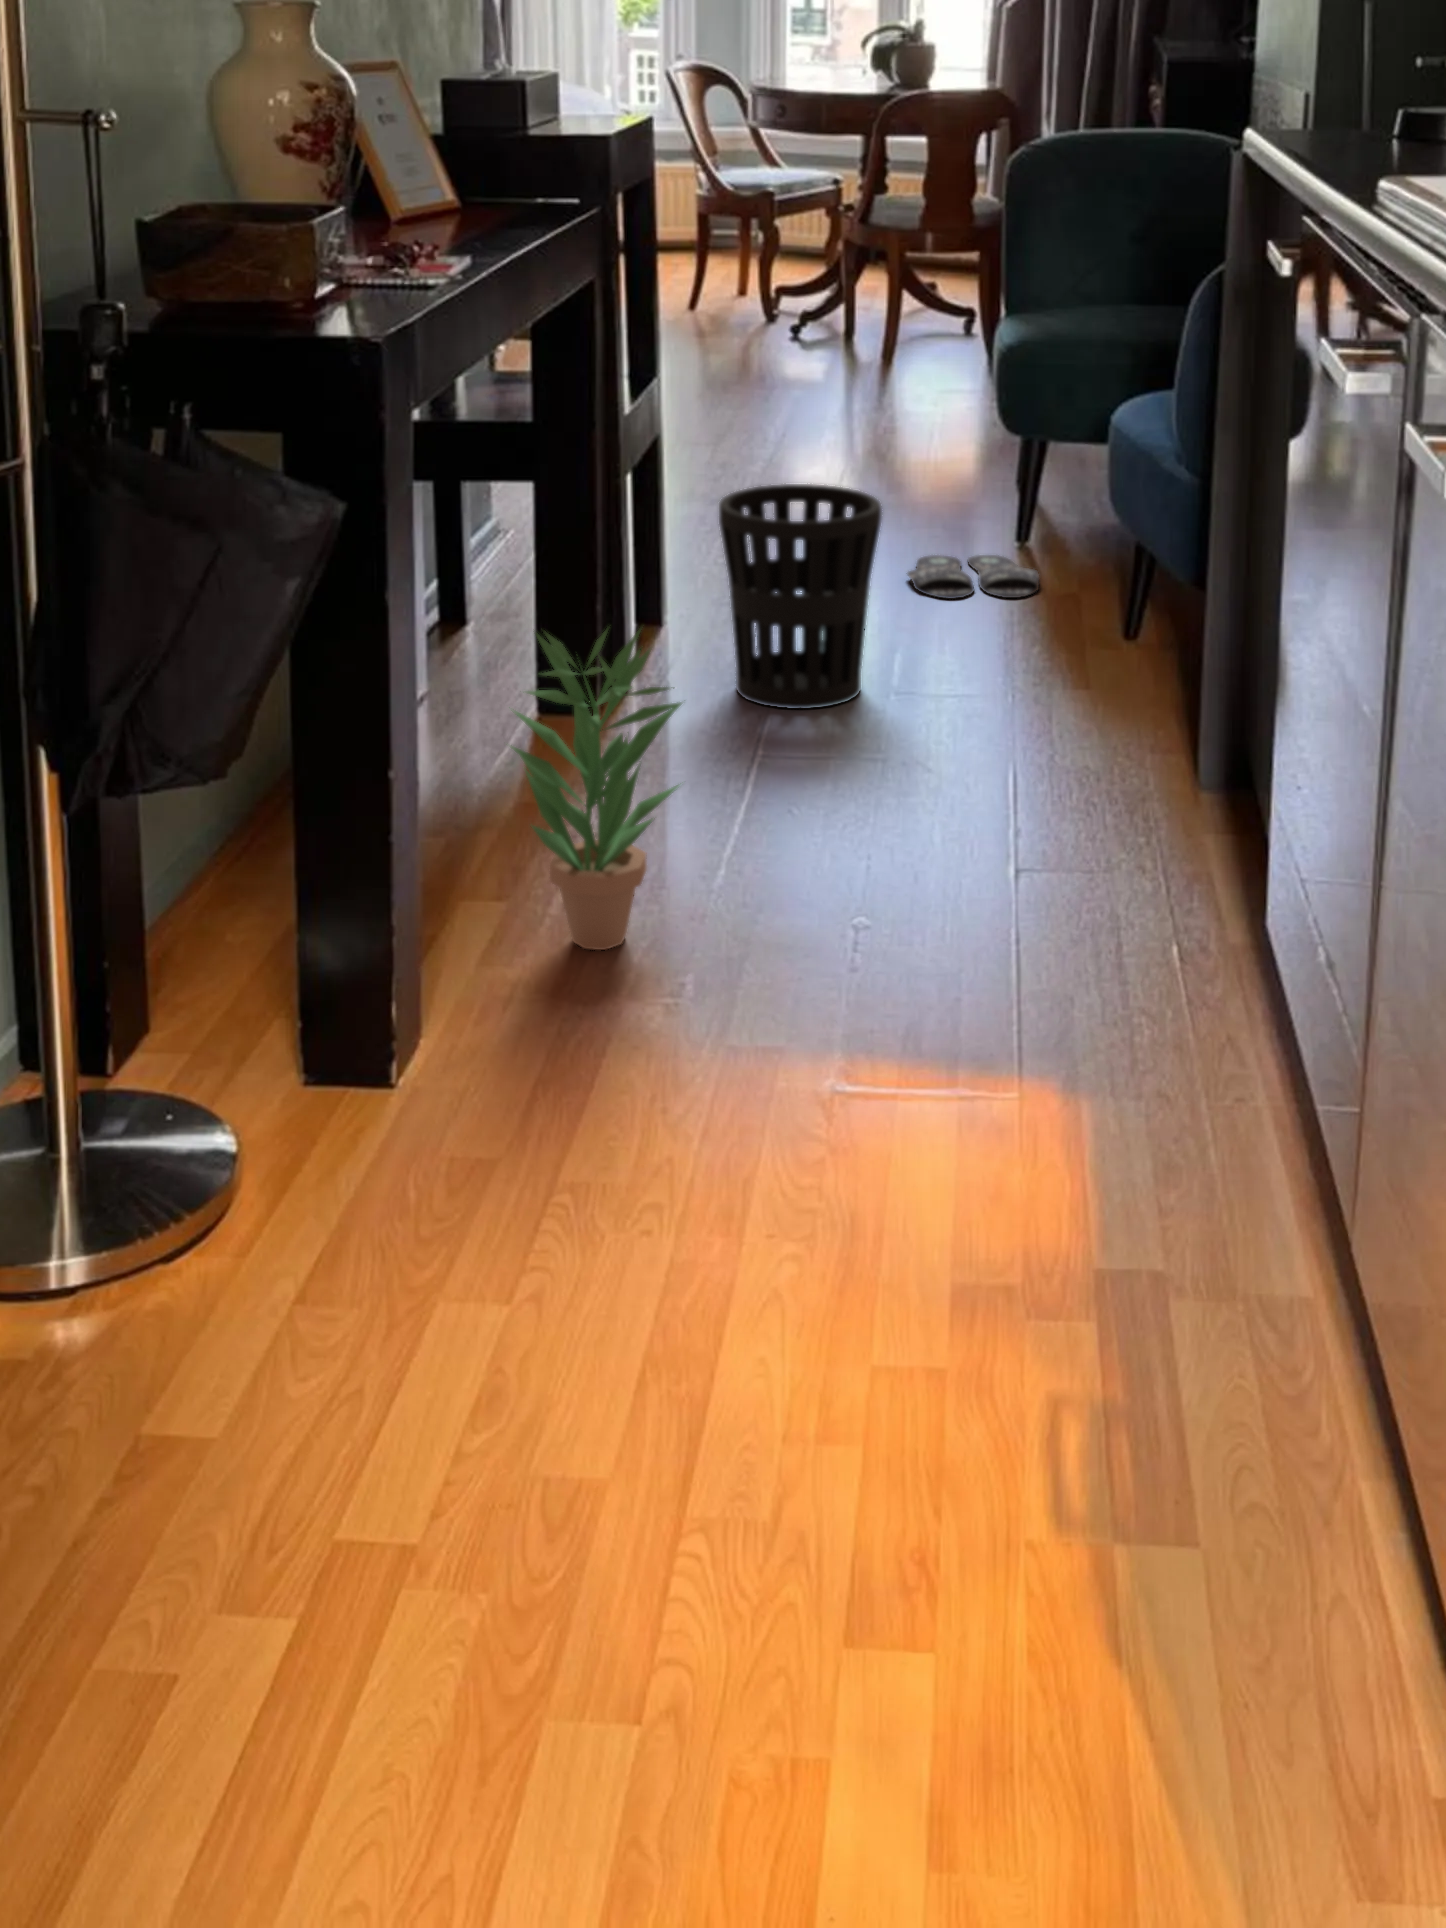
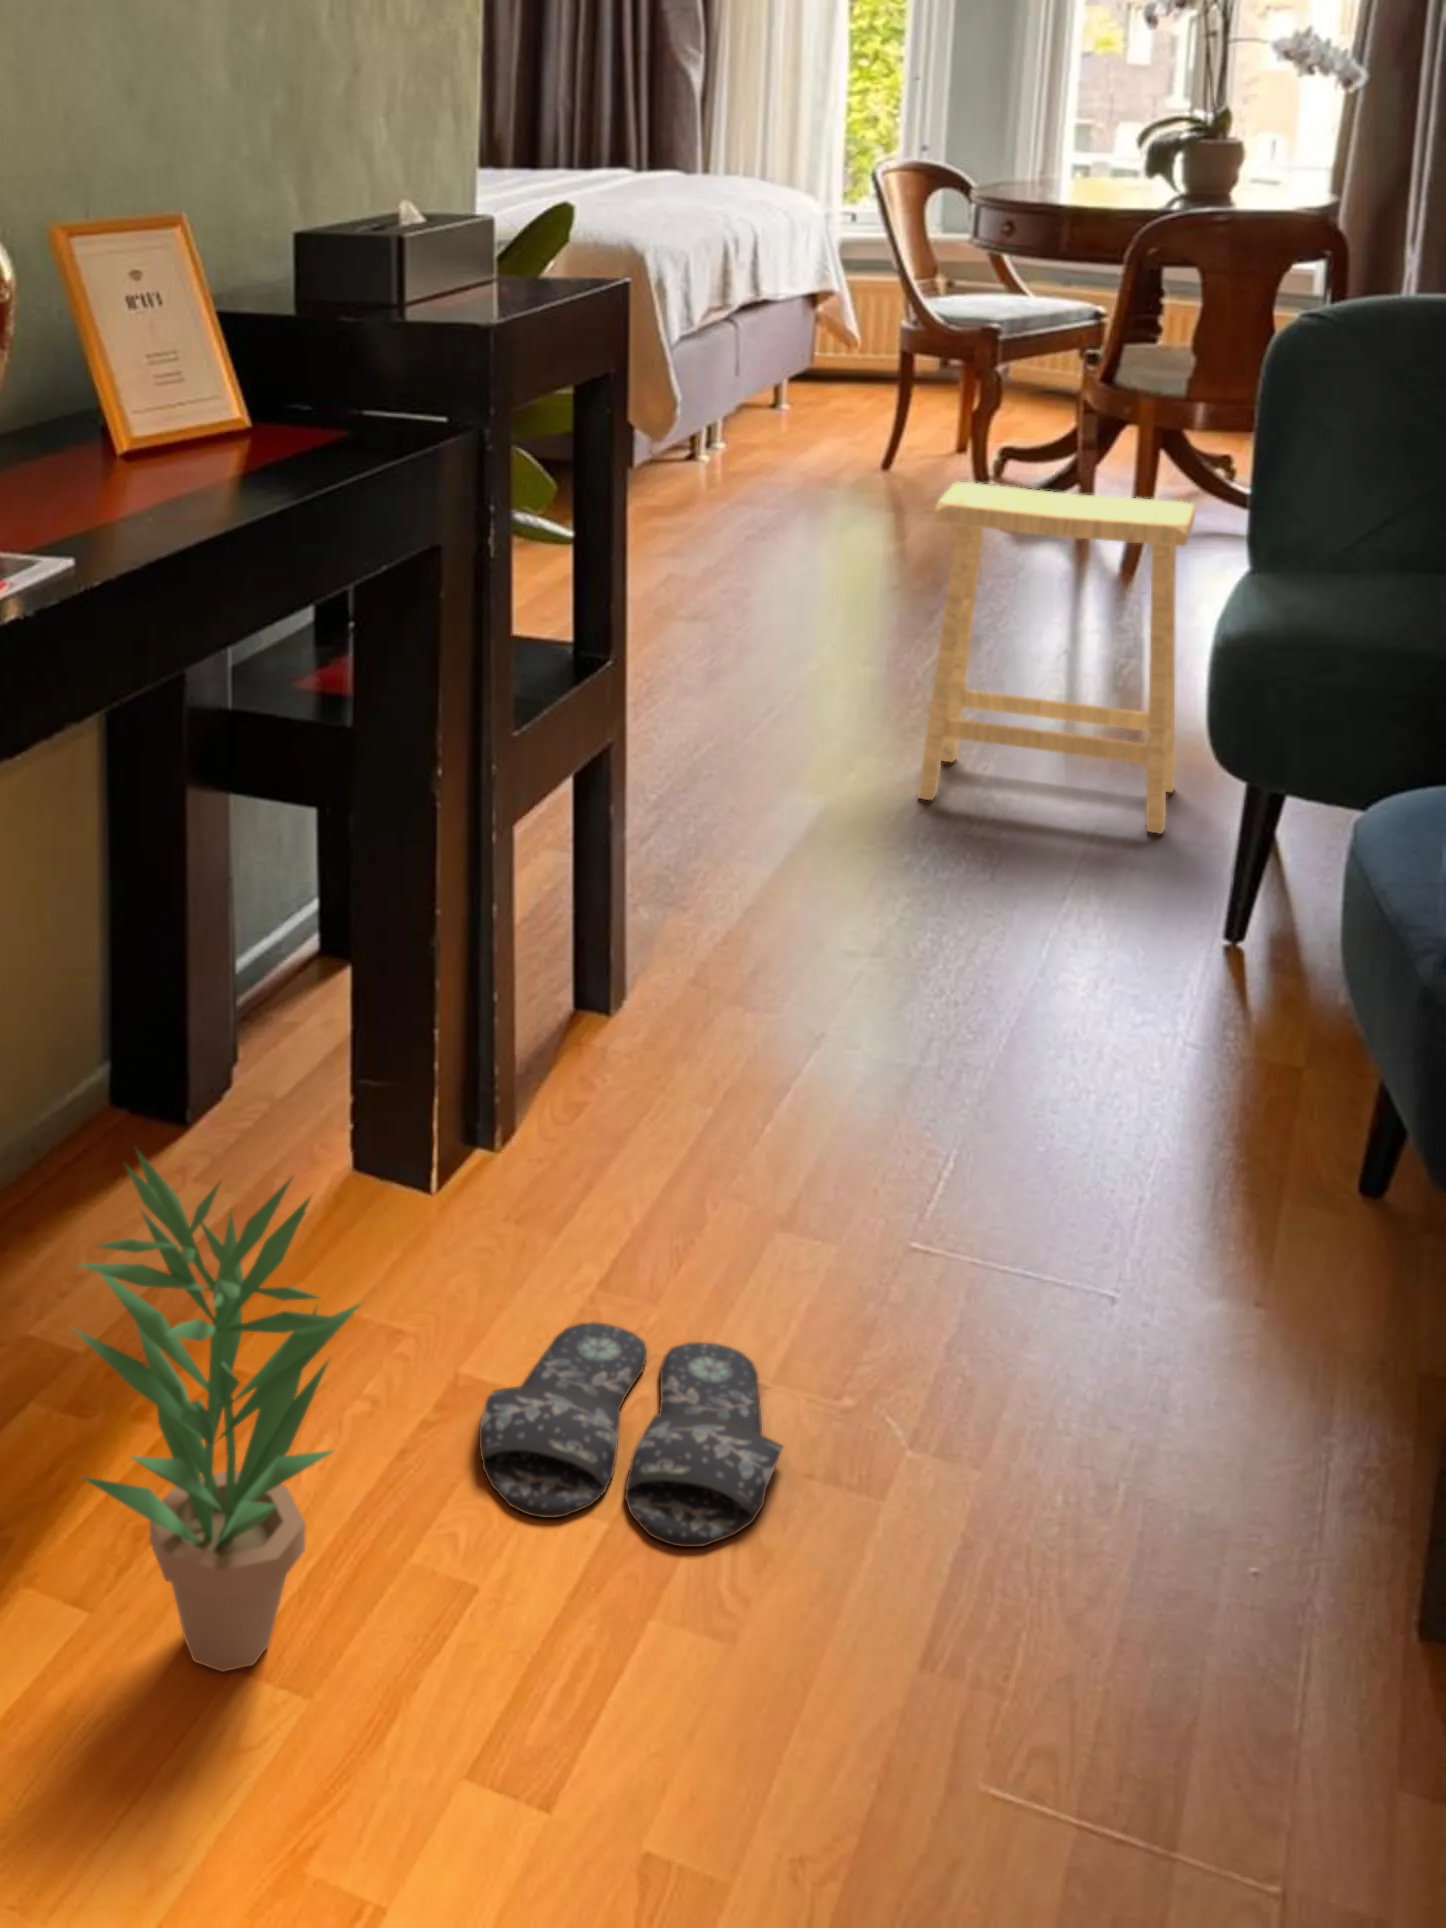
footstool: none [805,277,978,509] -> present [918,482,1195,833]
wastebasket: present [719,484,882,709] -> none [657,833,907,1193]
slippers: present [908,555,1039,599] -> present [479,1322,783,1547]

